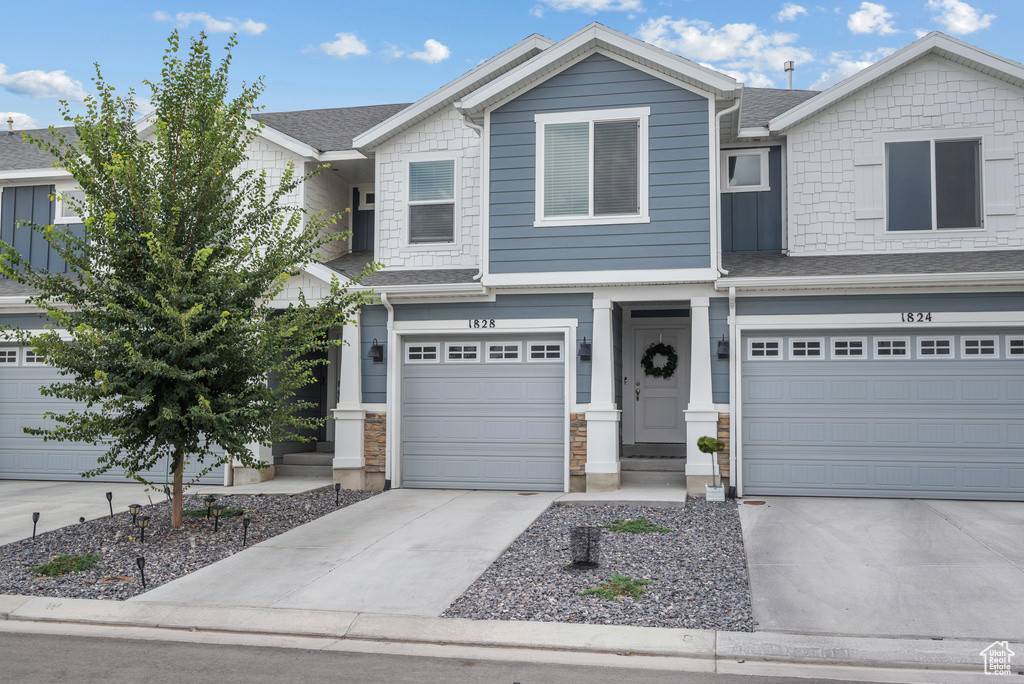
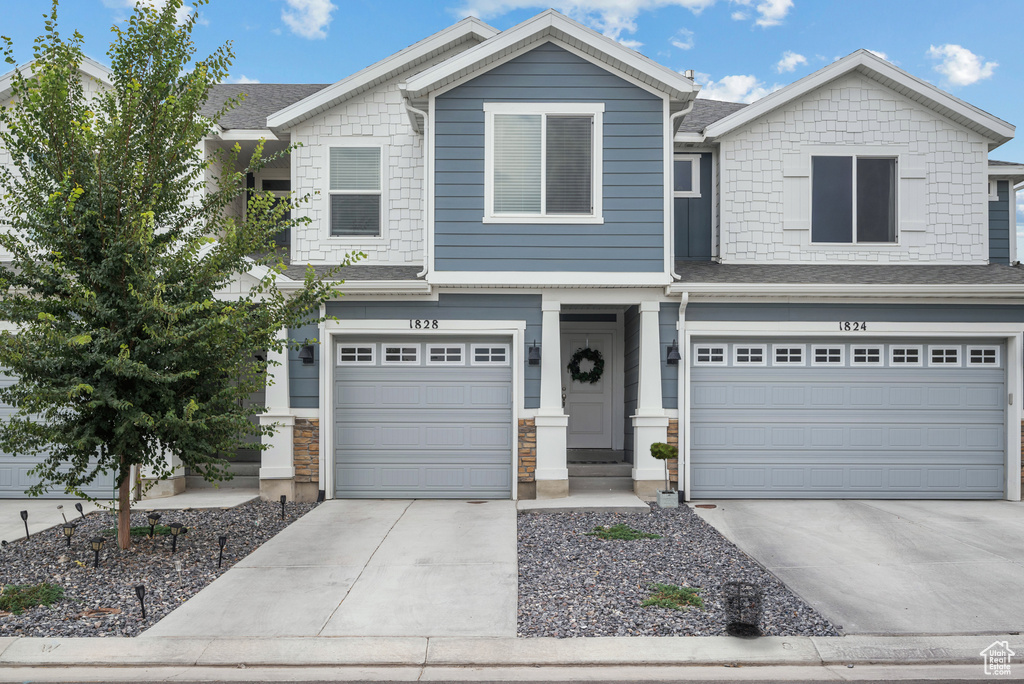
trash can: present [569,526,601,569] -> present [722,581,764,638]

